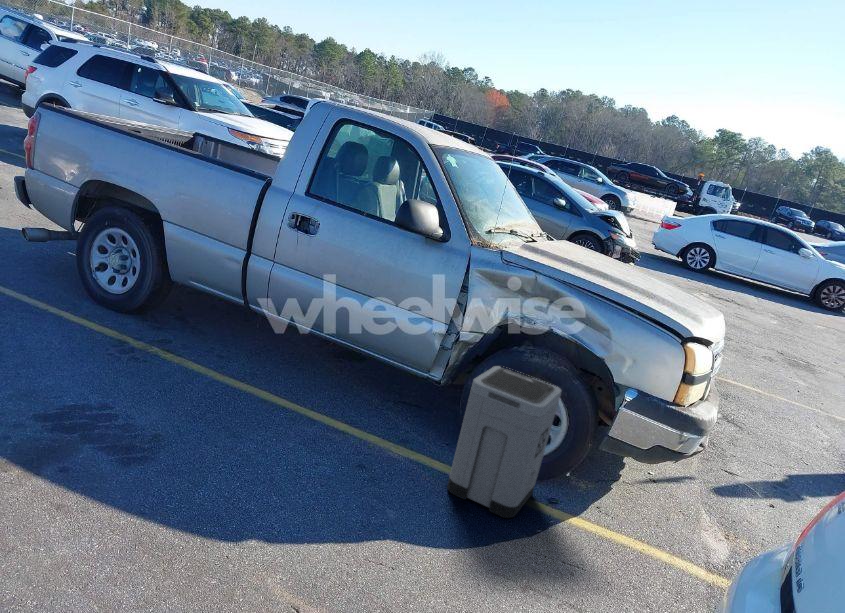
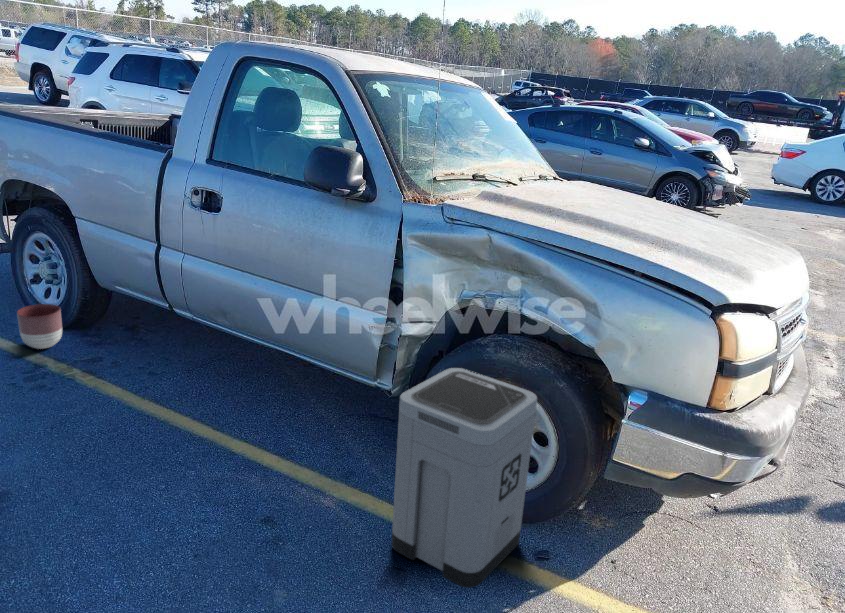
planter: none [91,289,128,327] -> present [17,304,62,349]

